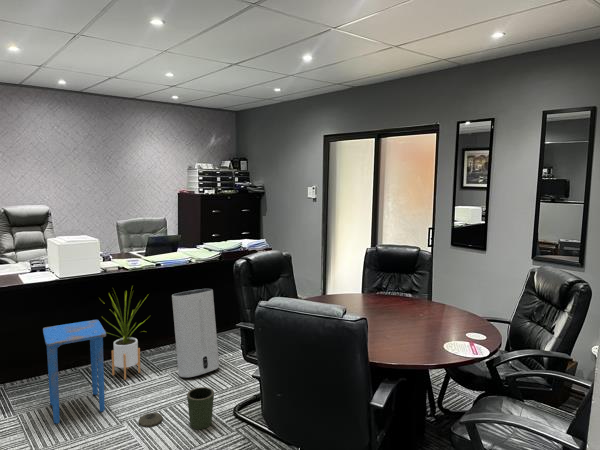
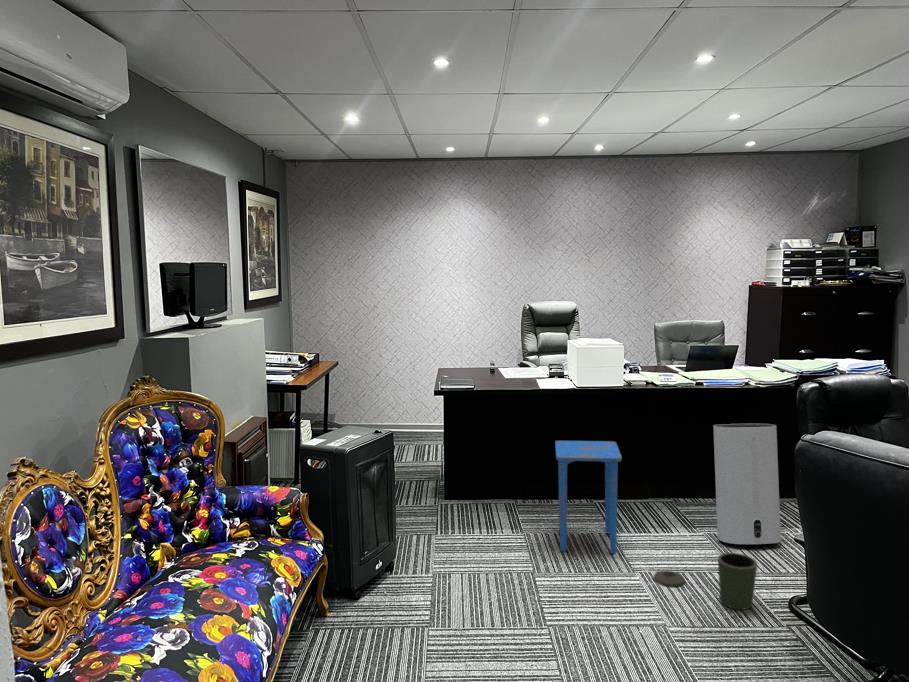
house plant: present [109,292,142,379] -> none [619,406,684,527]

